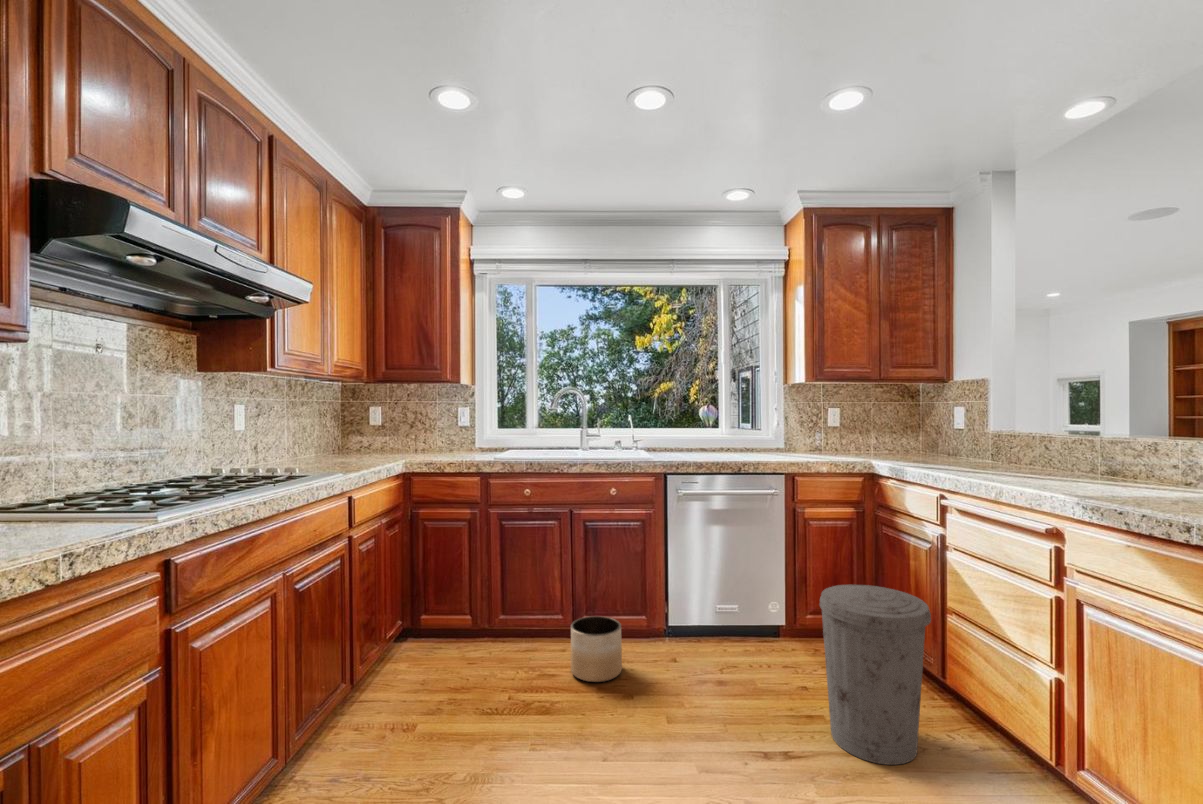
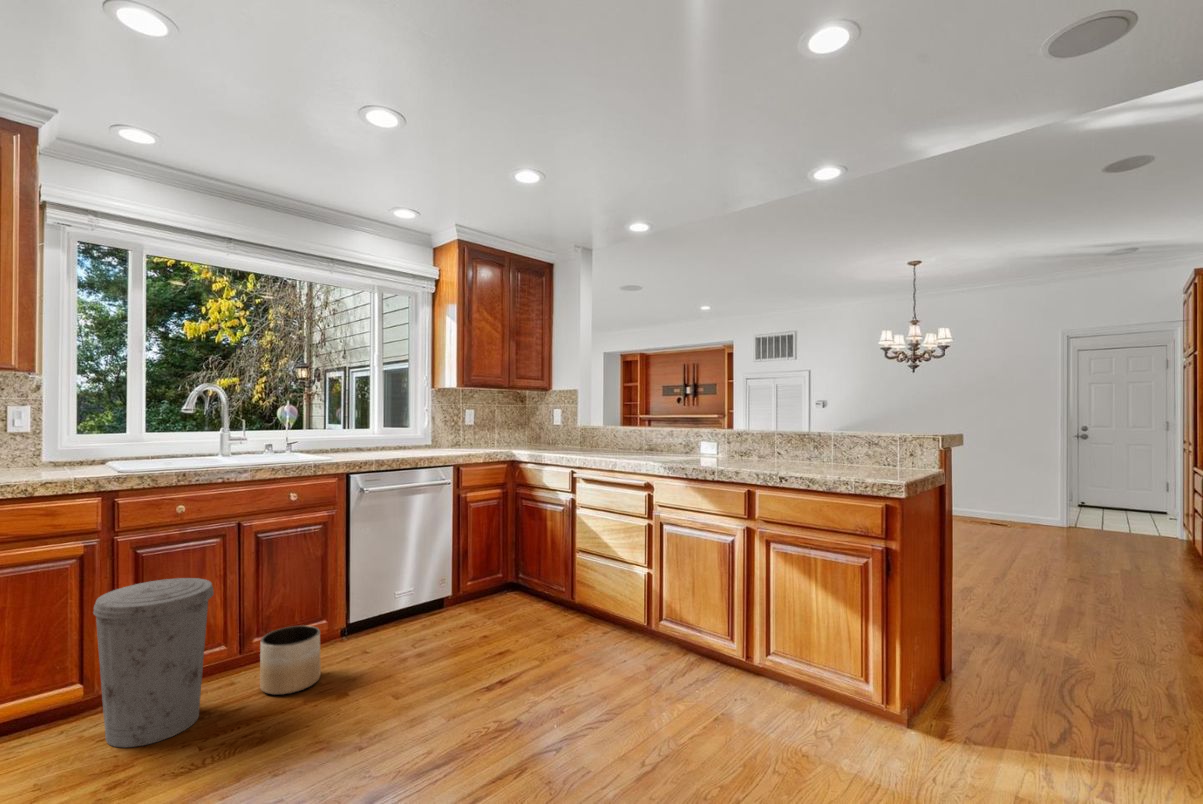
trash can: present [820,584,931,765] -> present [93,578,214,747]

